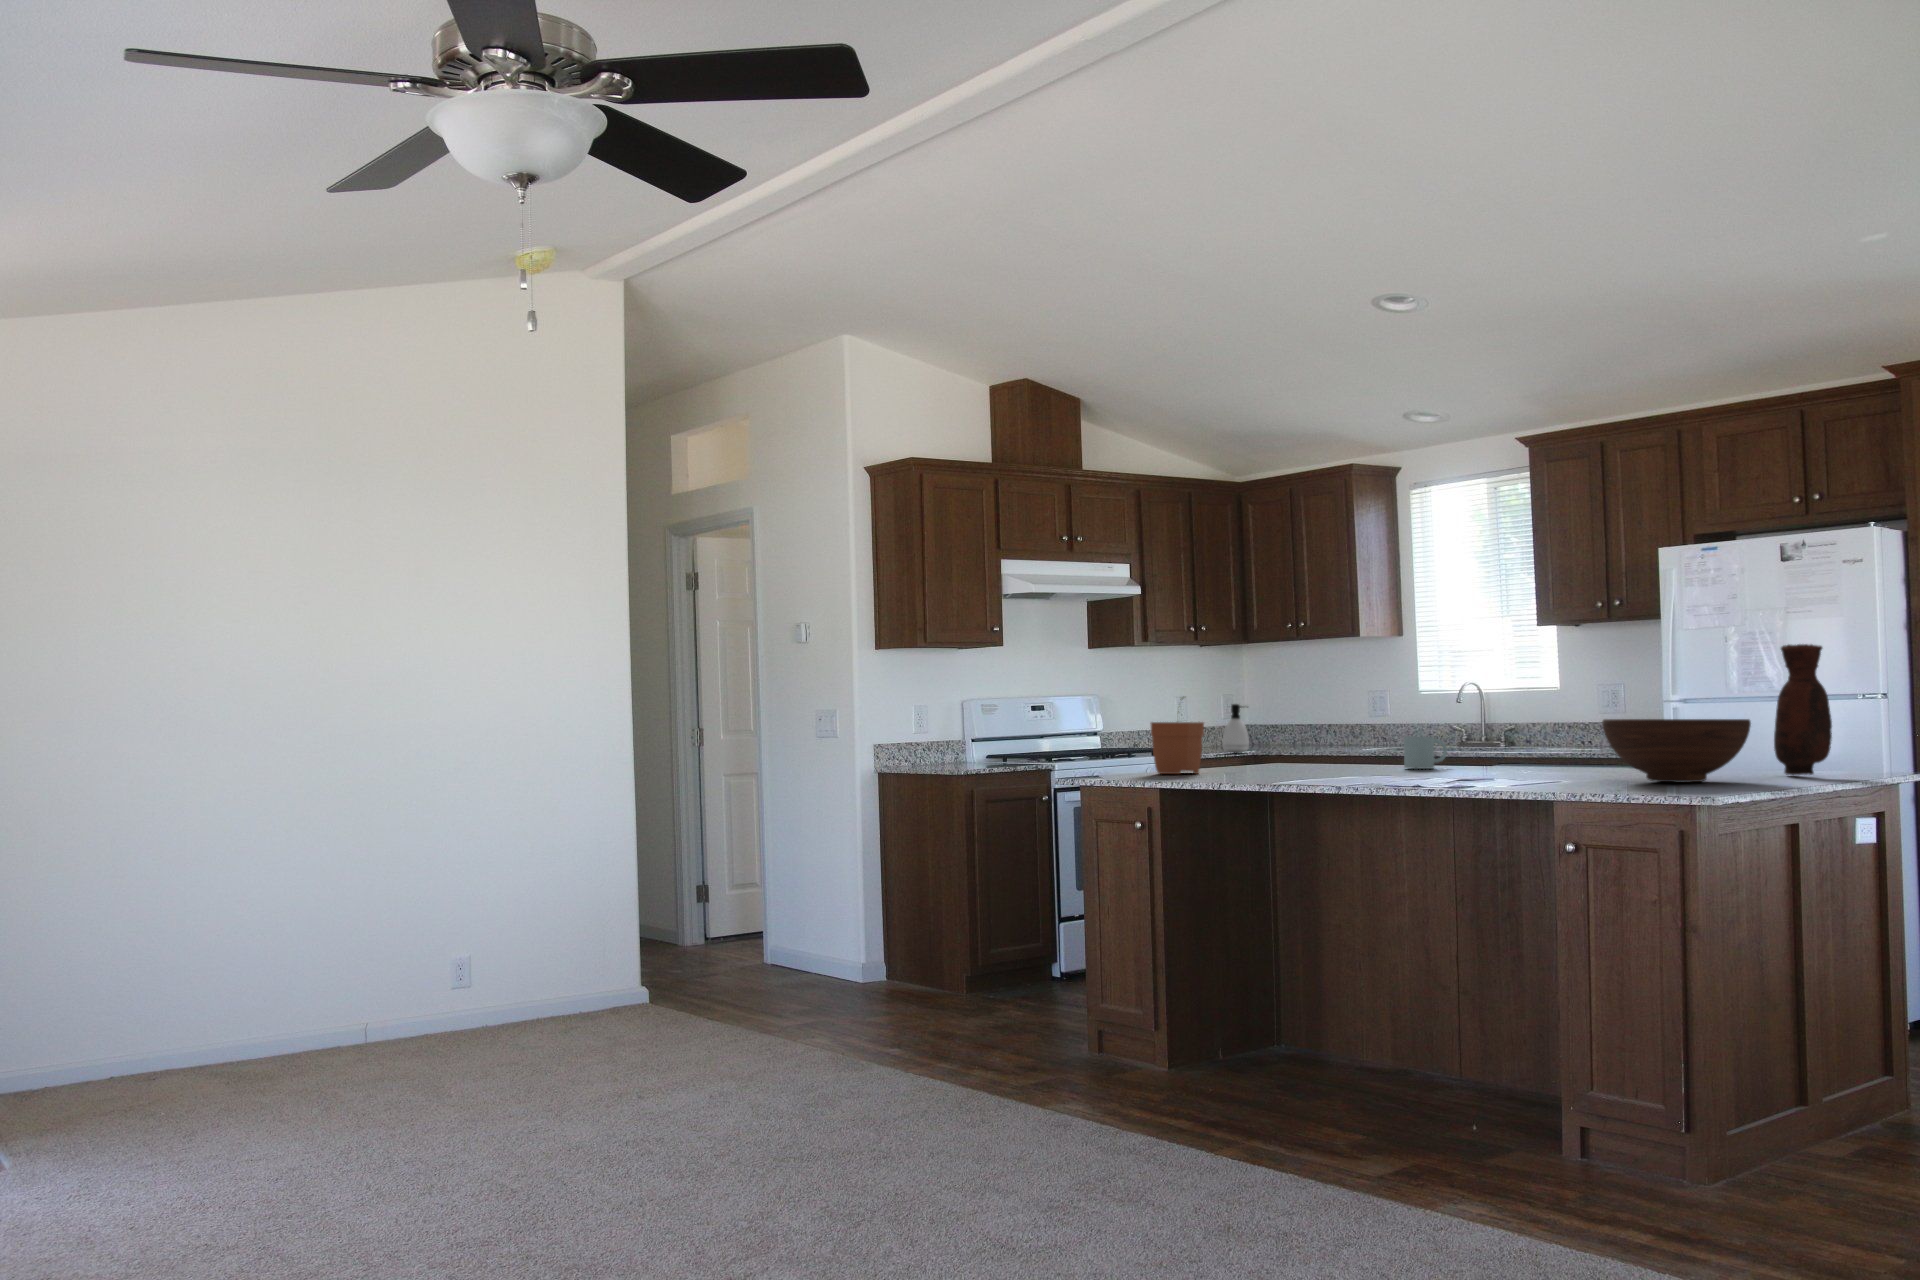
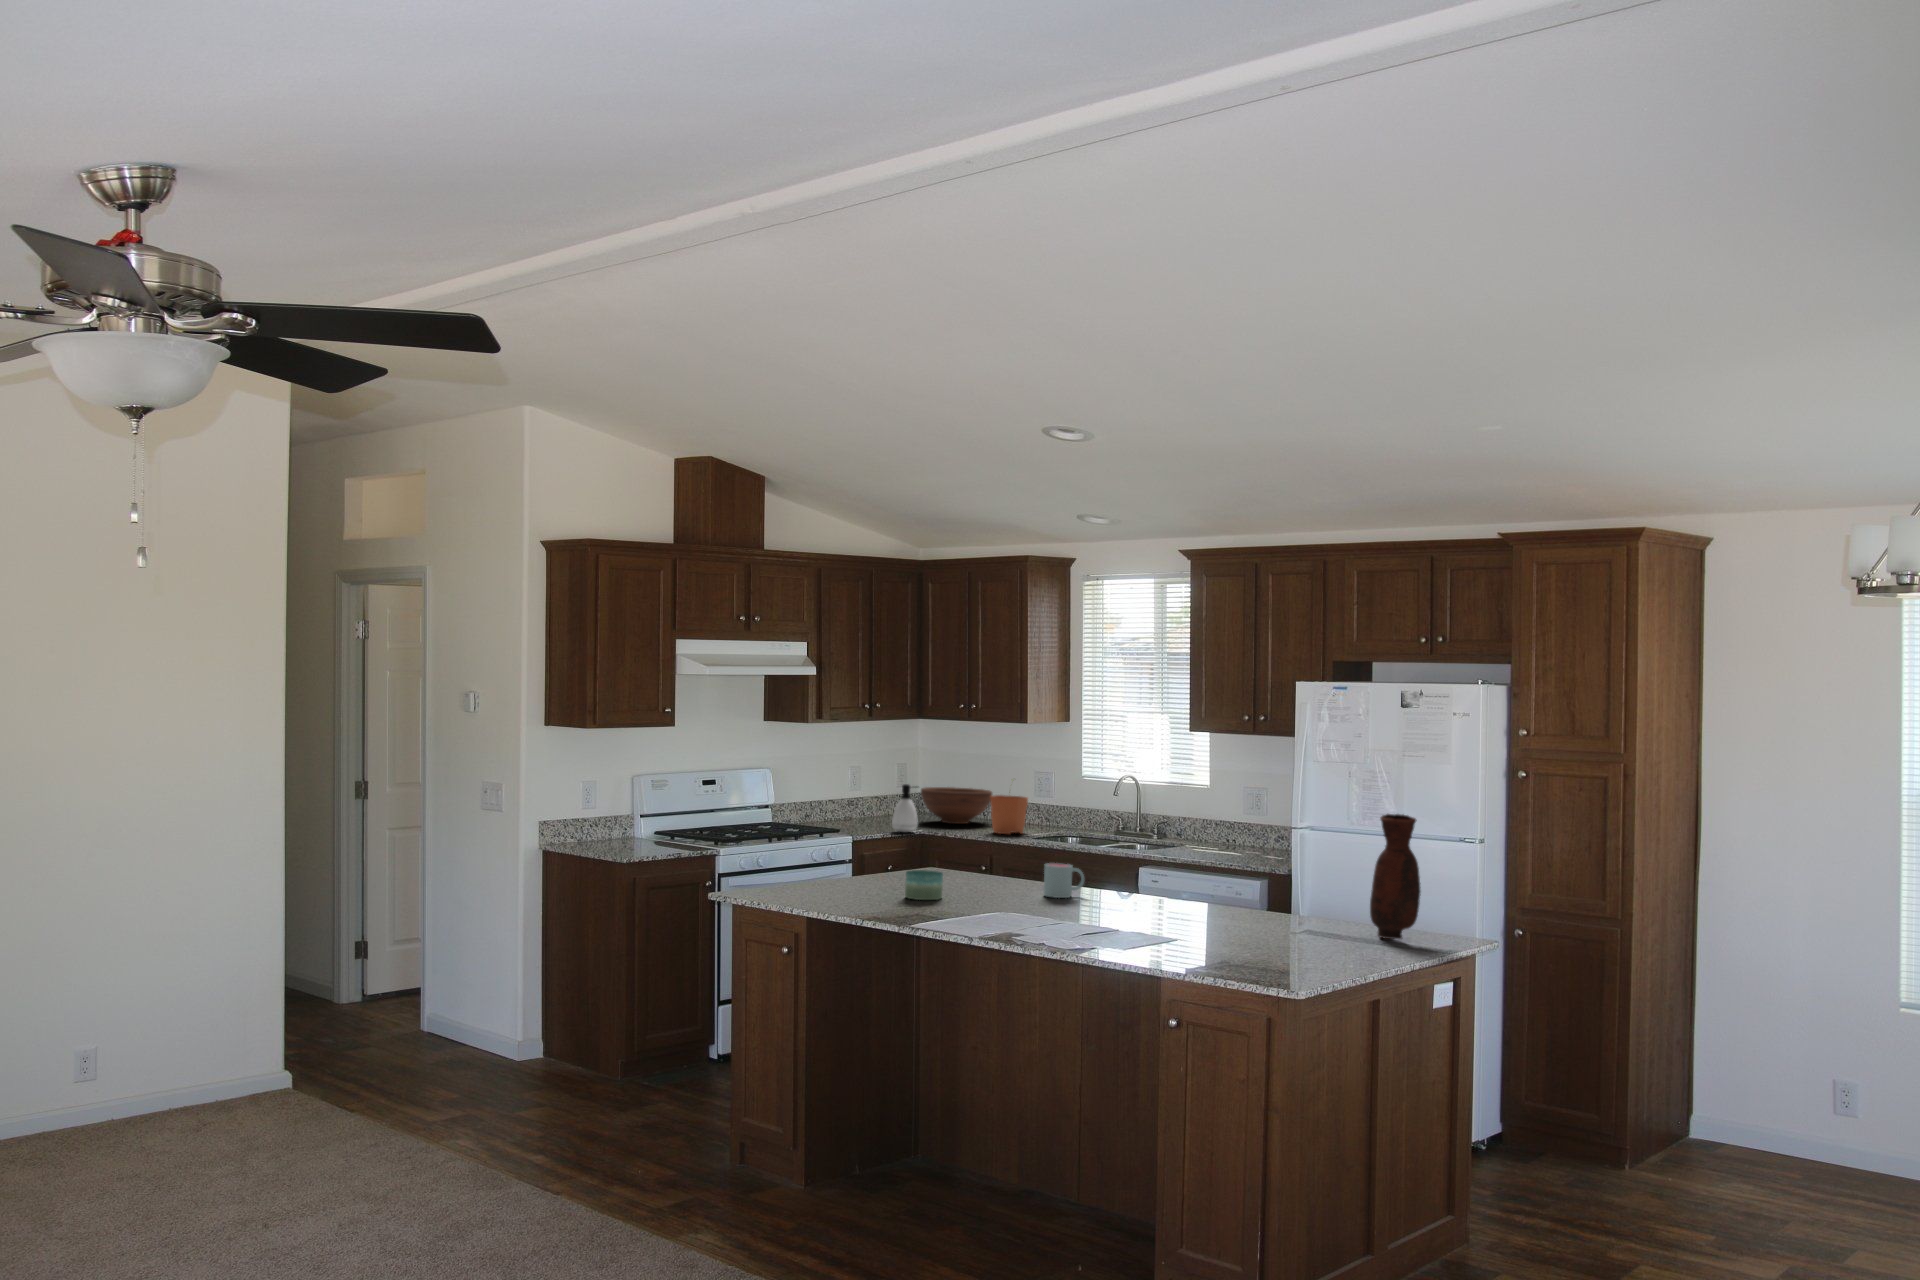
plant pot: present [1150,697,1204,774] -> present [990,795,1028,834]
fruit bowl: present [1602,719,1751,783] -> present [921,787,992,824]
candle: none [1260,747,1298,773] -> present [905,870,943,900]

